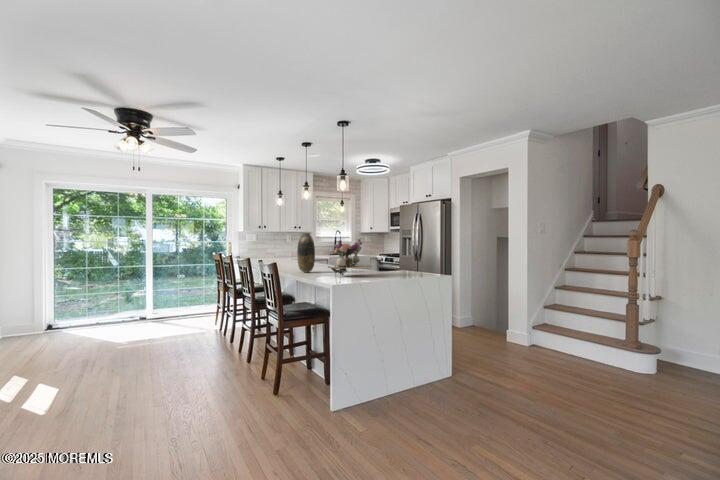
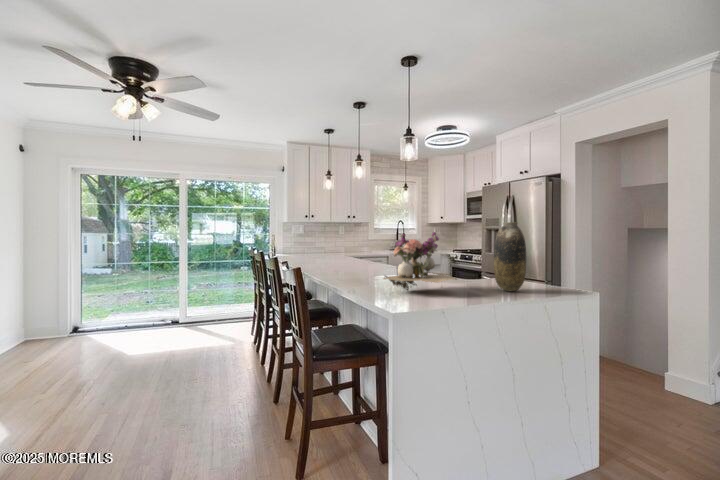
vase: present [297,233,315,272] -> present [494,222,526,291]

